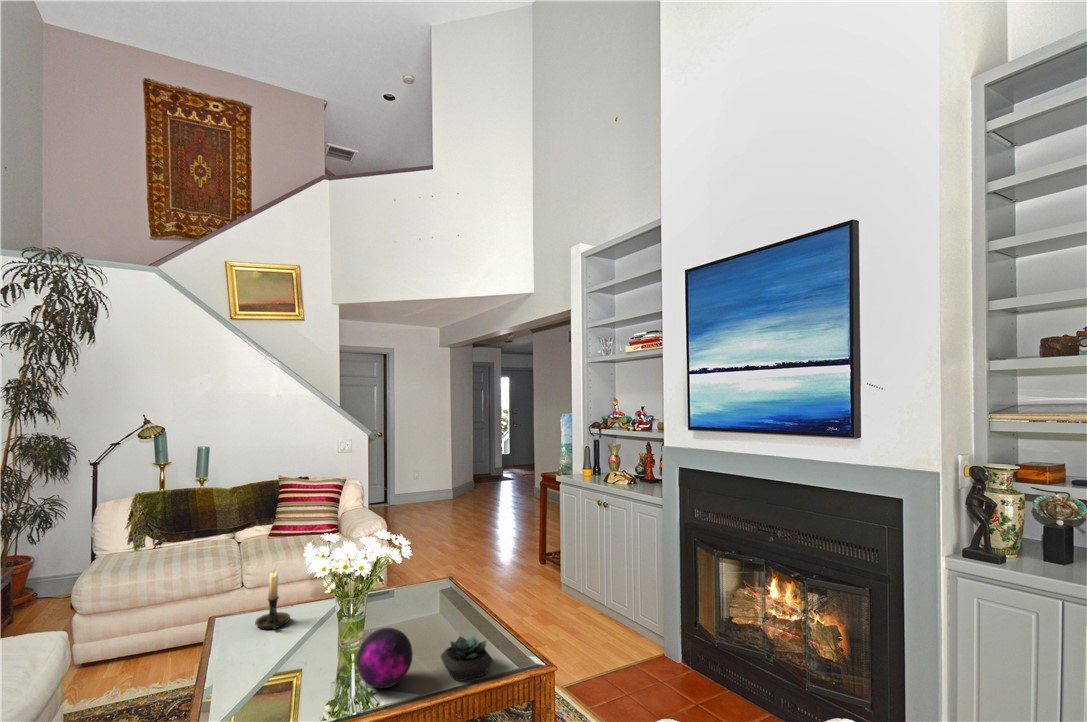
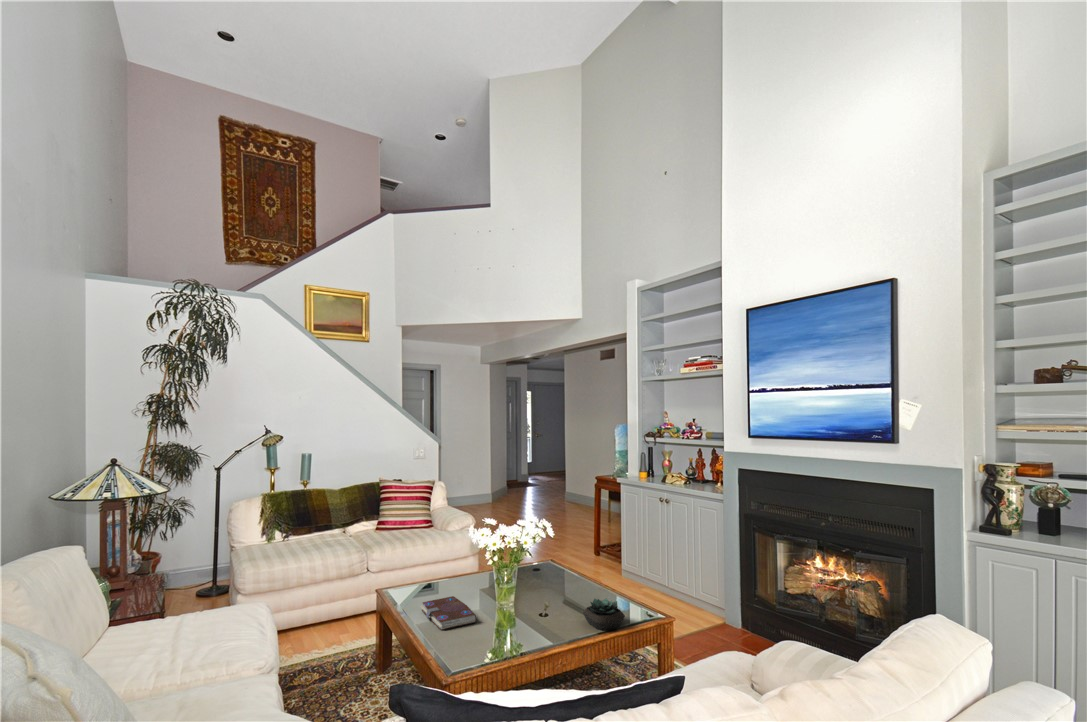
candle holder: present [255,566,290,630] -> none [416,546,442,599]
book: none [243,628,302,679] -> present [421,596,476,630]
decorative orb: present [357,628,413,688] -> none [528,590,569,635]

